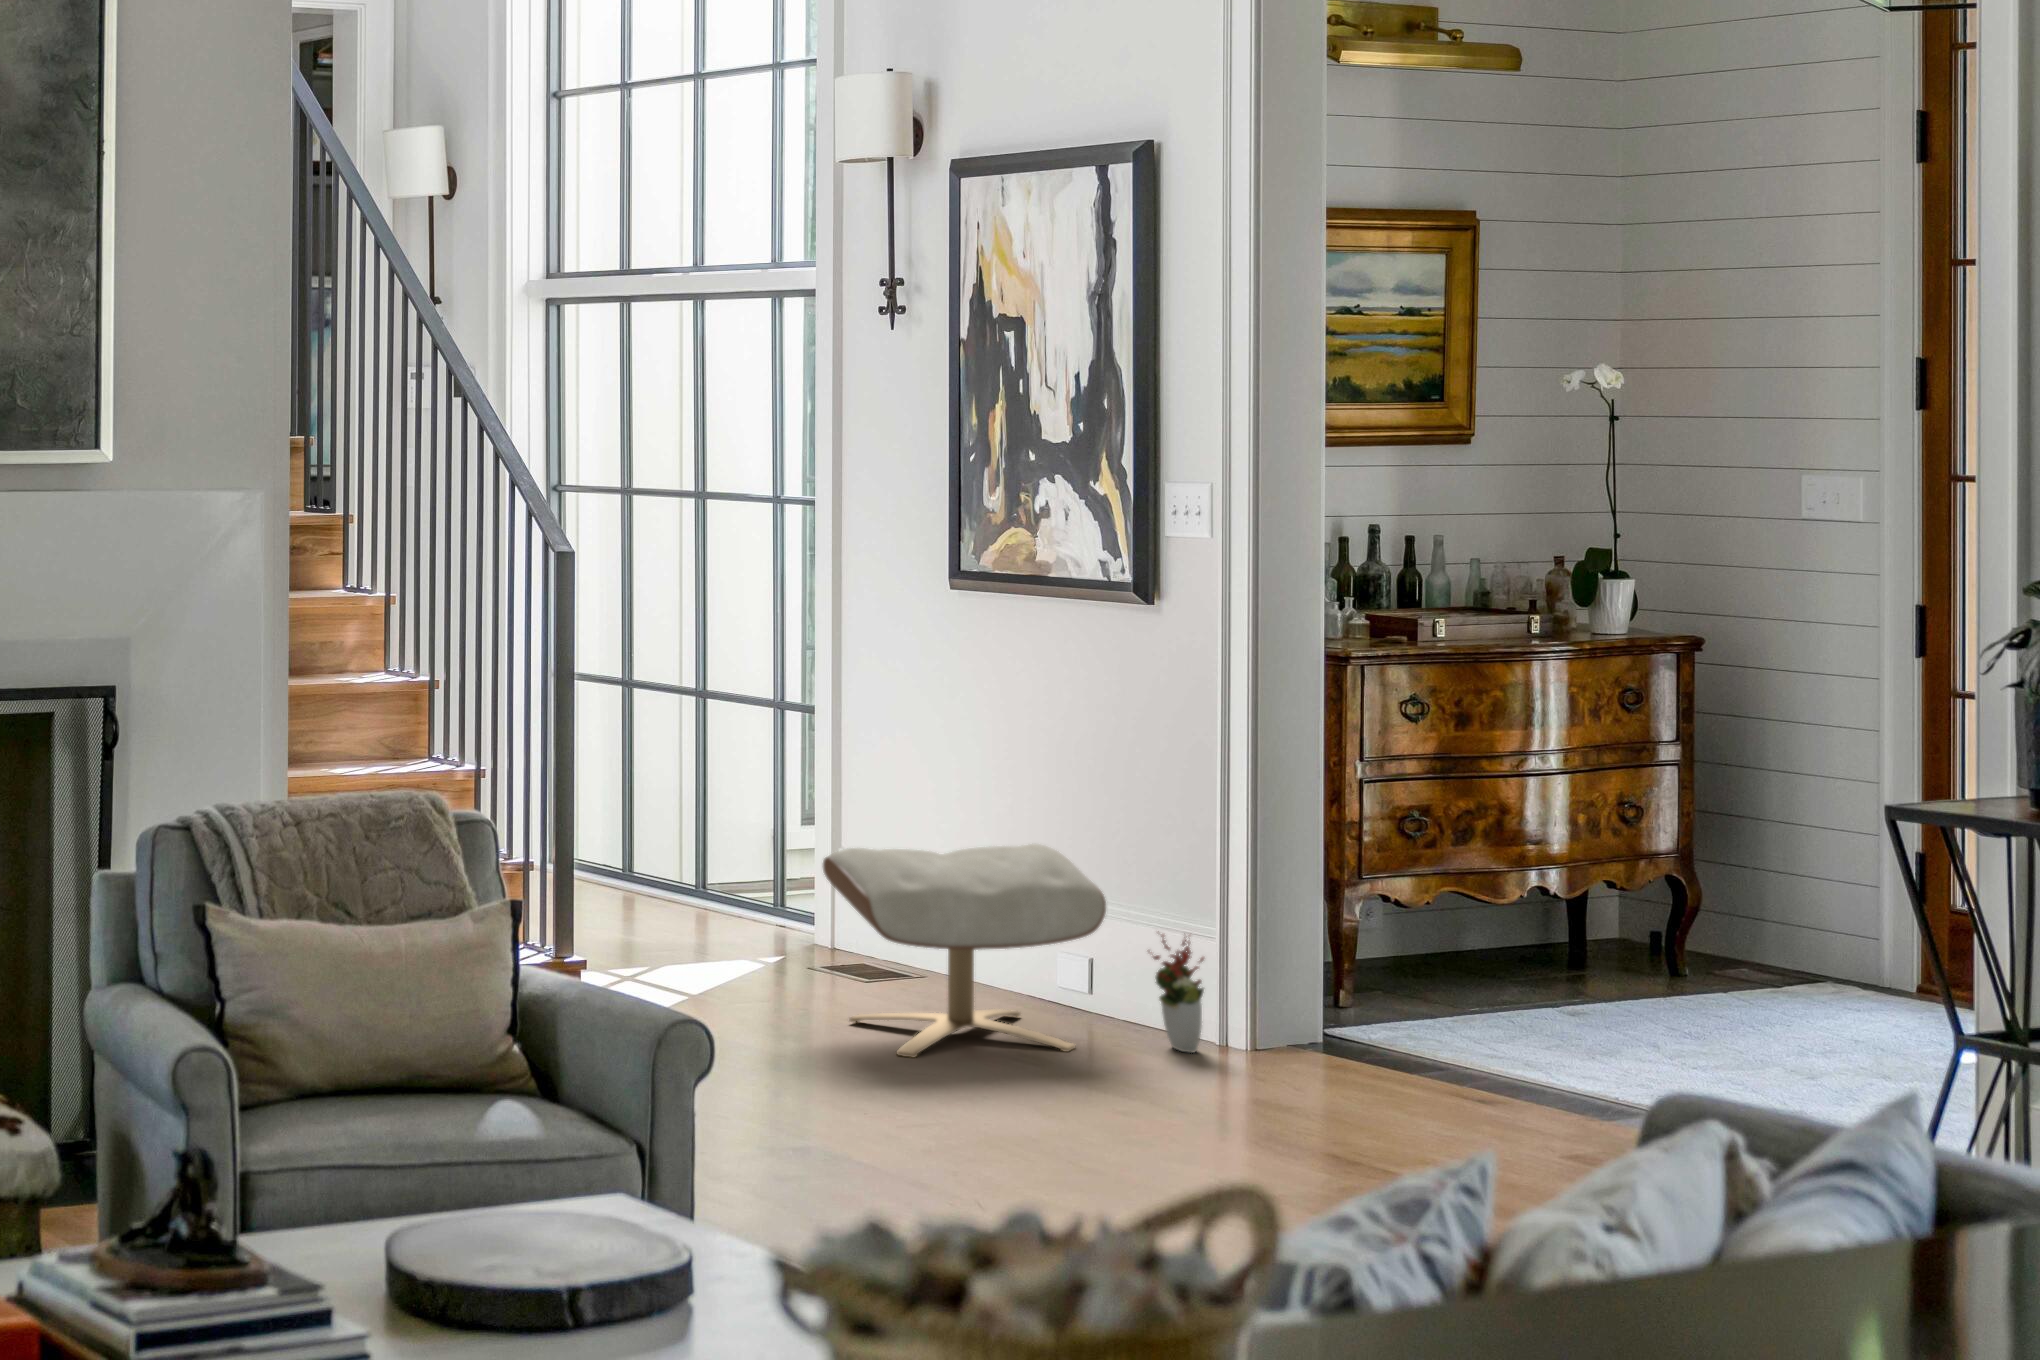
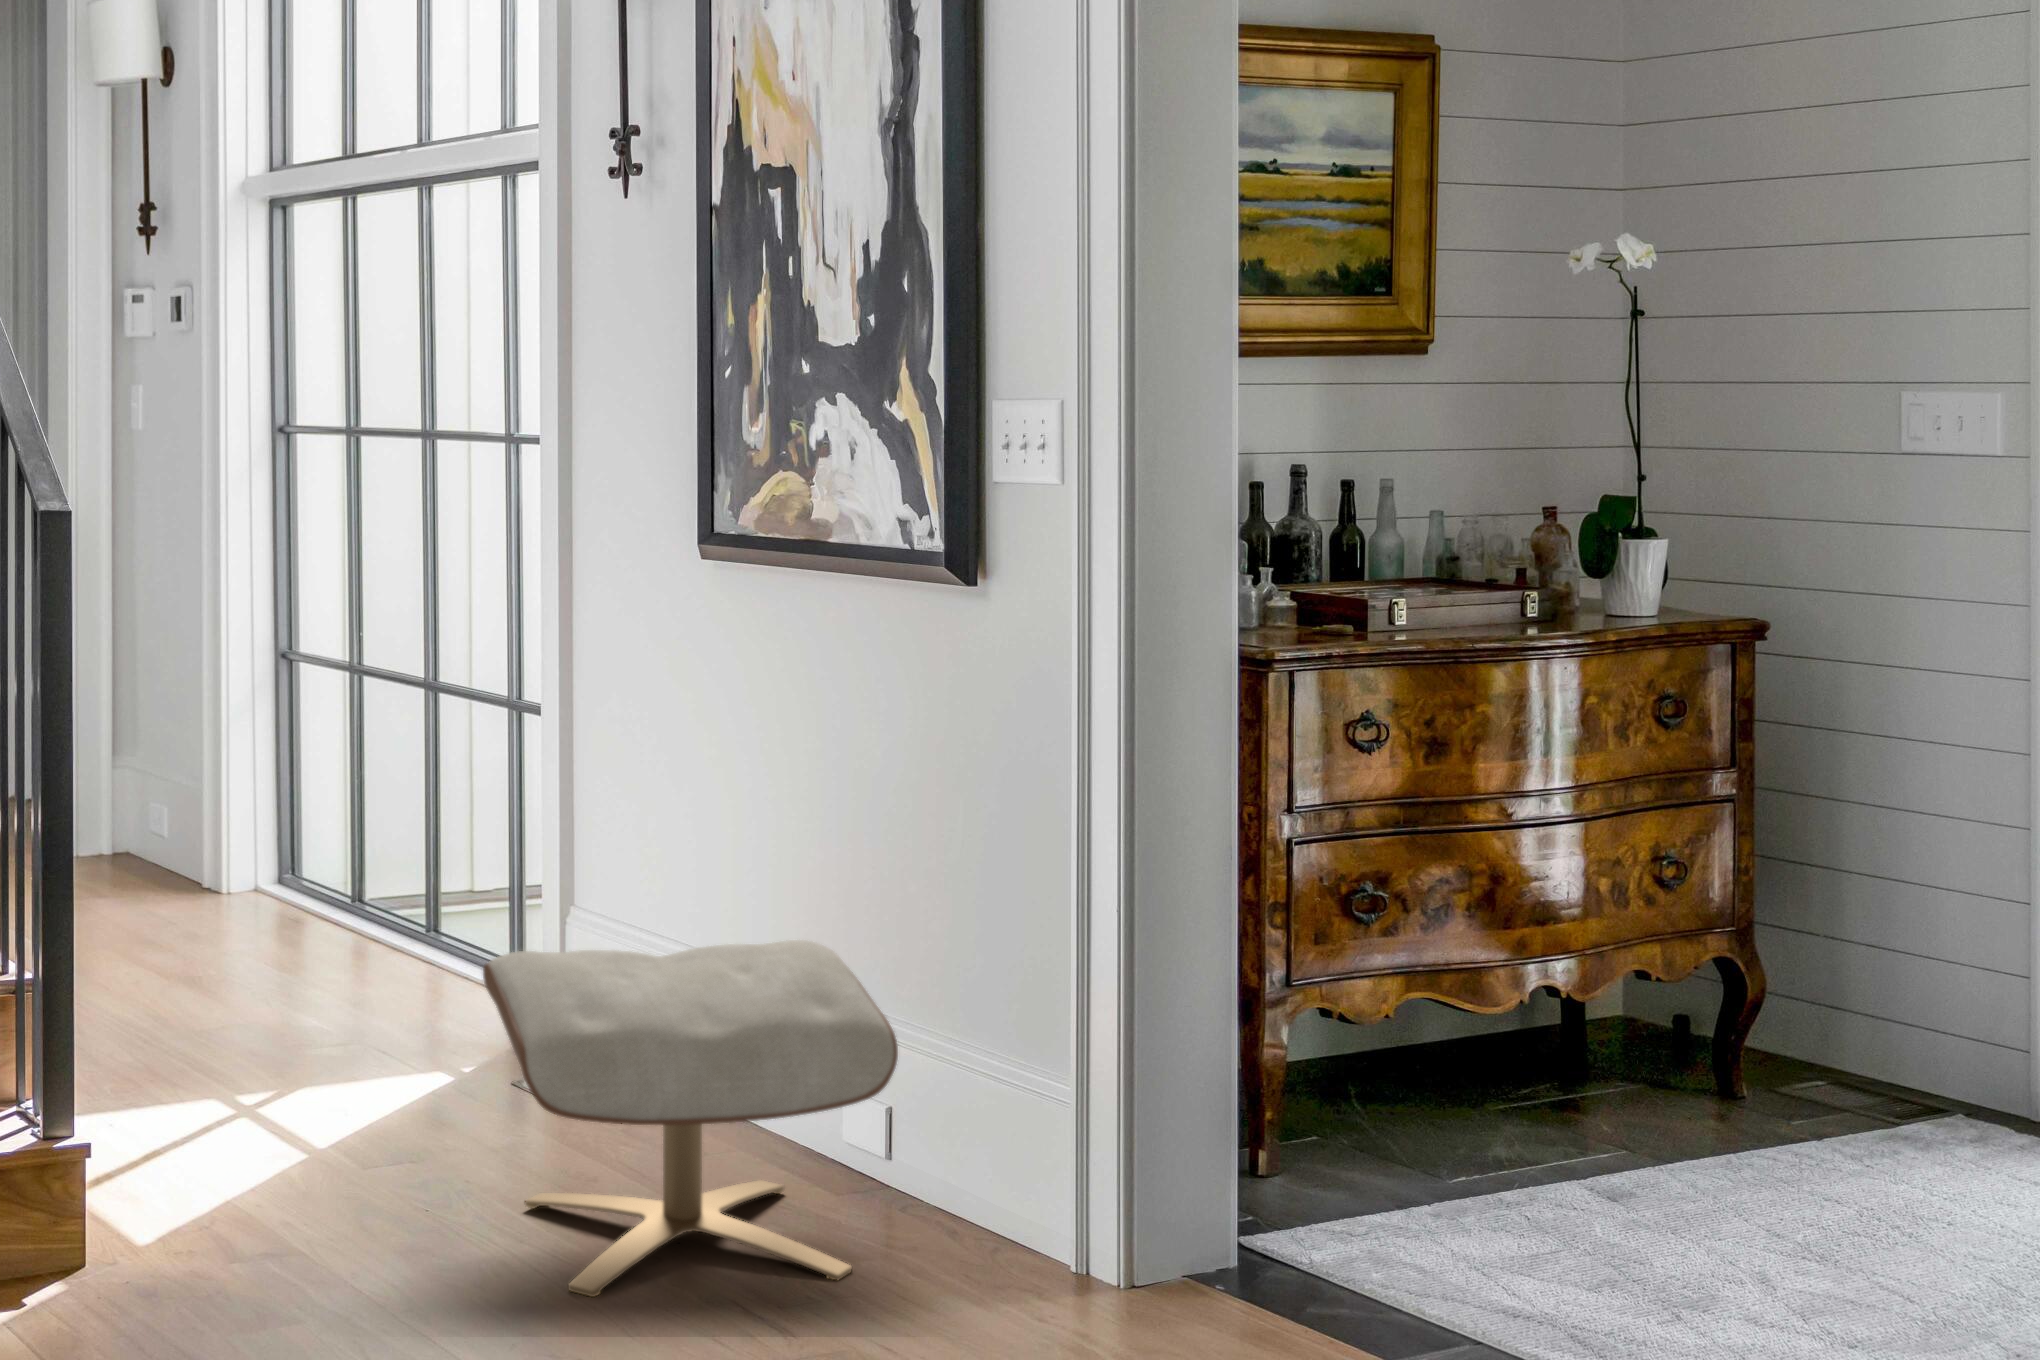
decorative plant: present [1153,935,1204,1053] -> none [960,1094,1051,1285]

